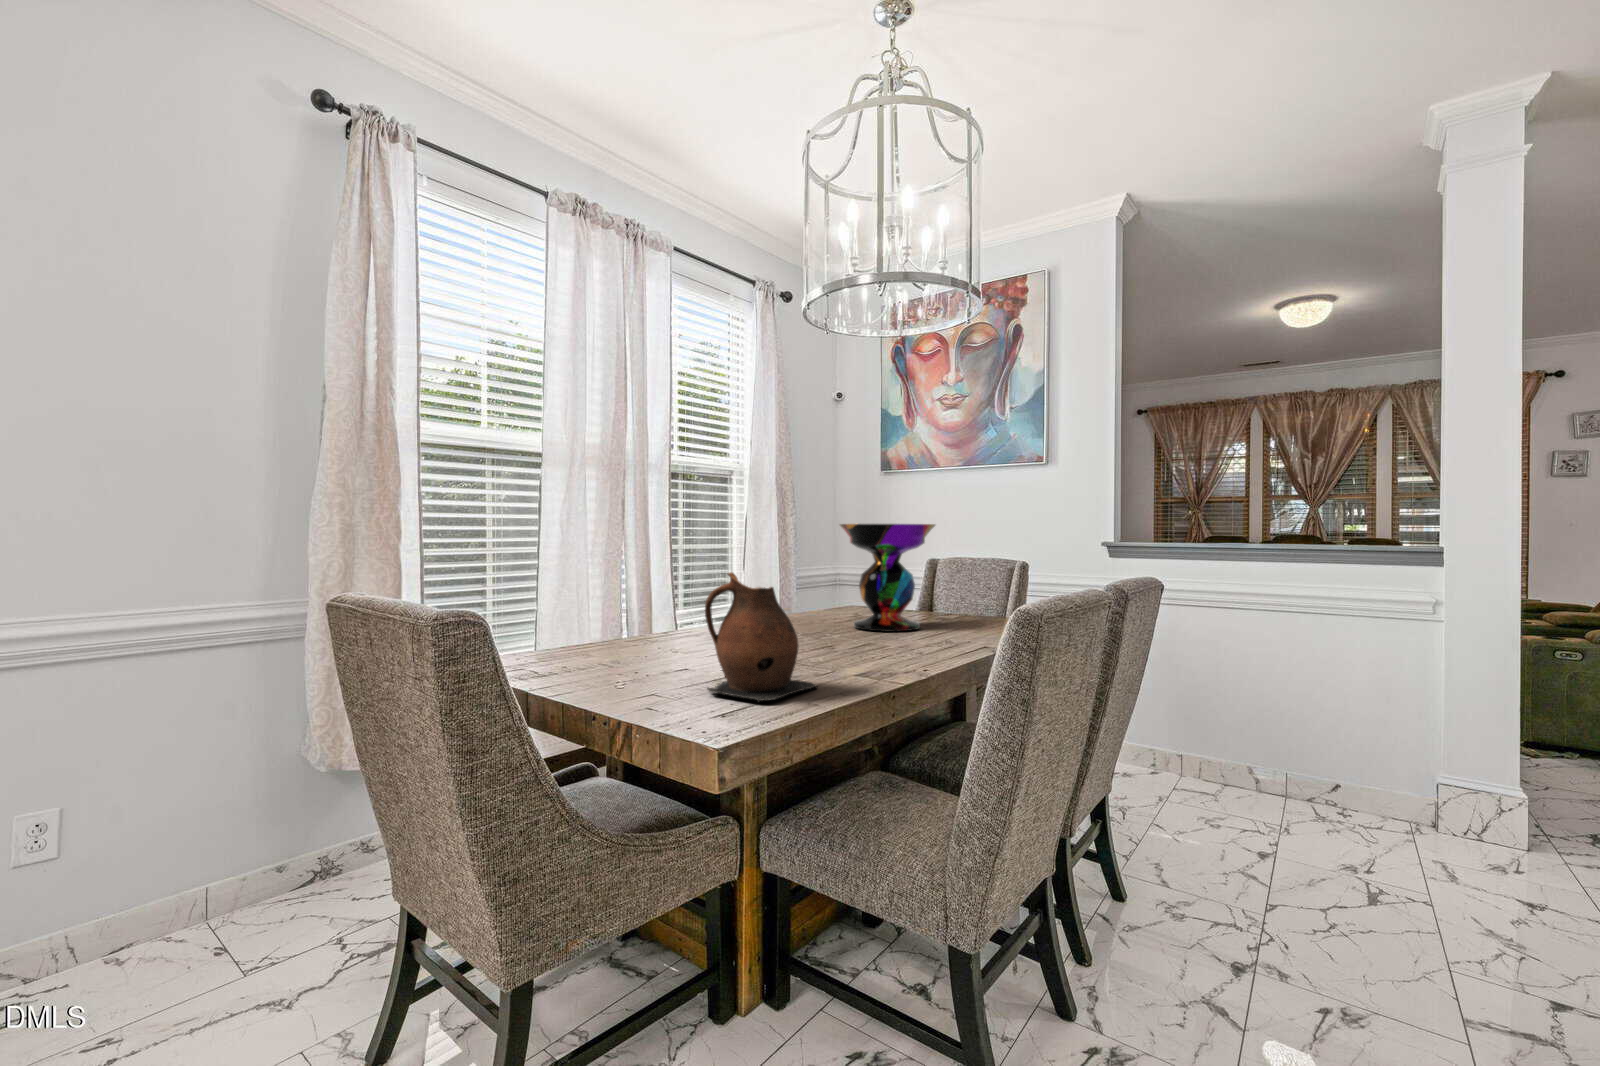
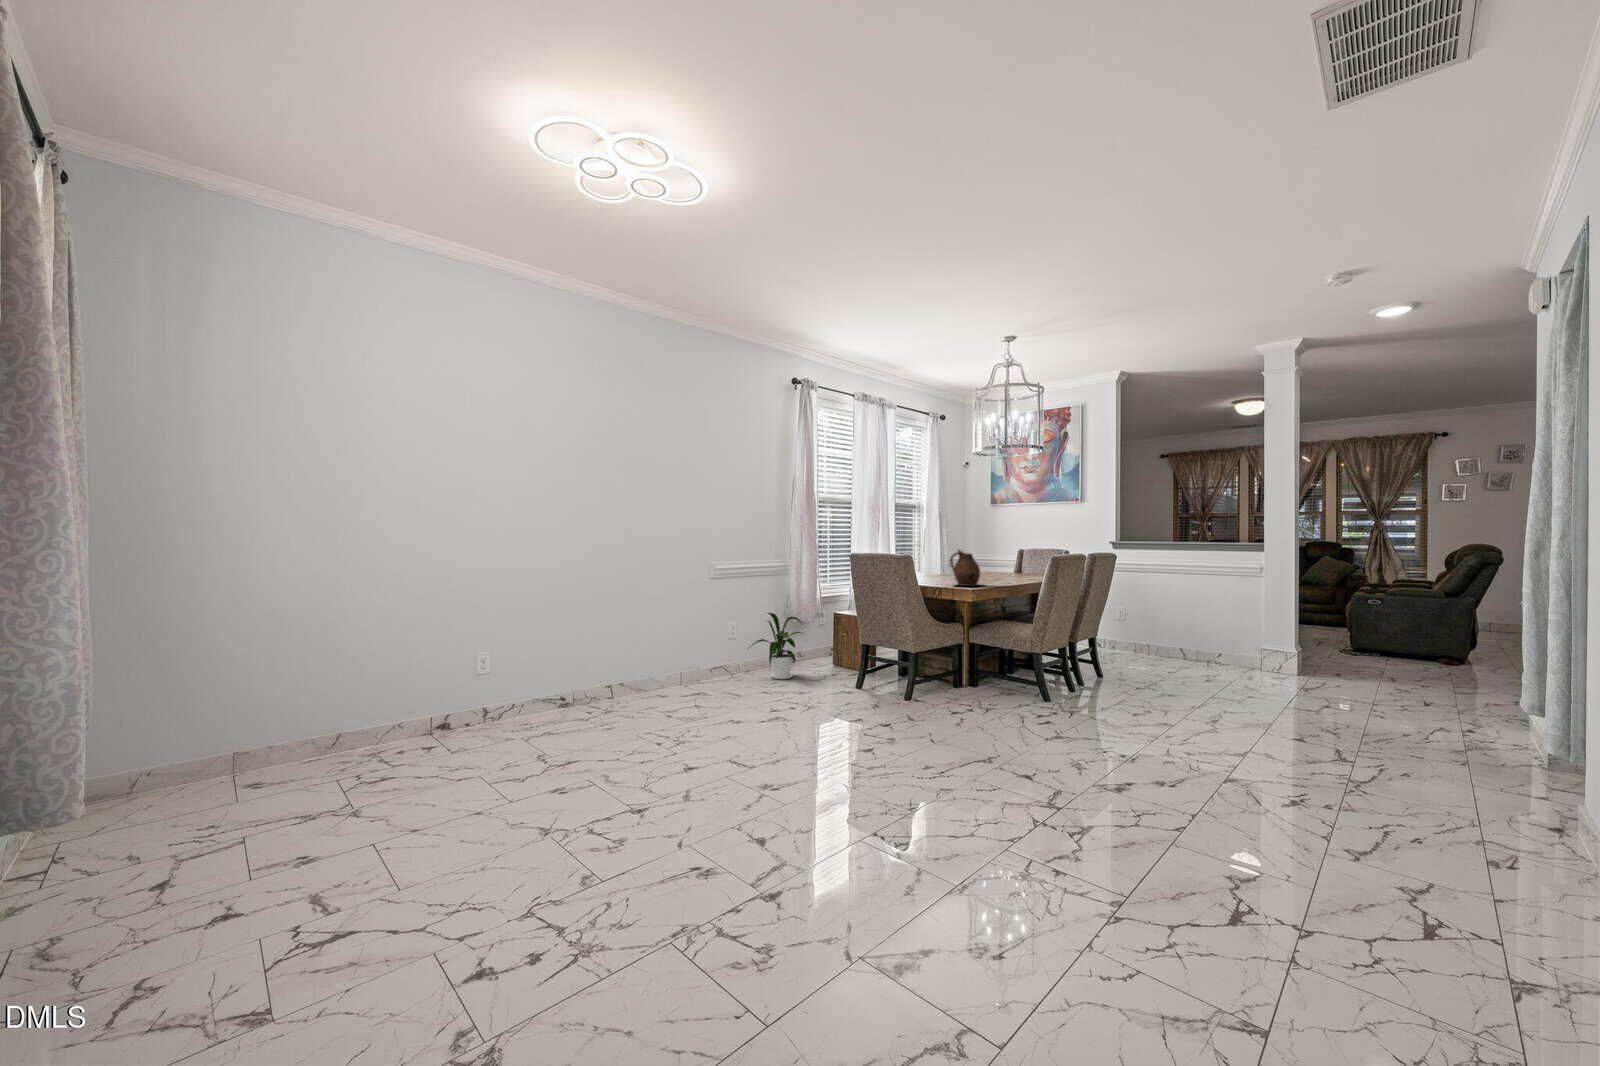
decorative bowl: present [840,524,935,632] -> none [981,533,1024,578]
house plant: none [111,761,325,967] -> present [749,613,804,679]

